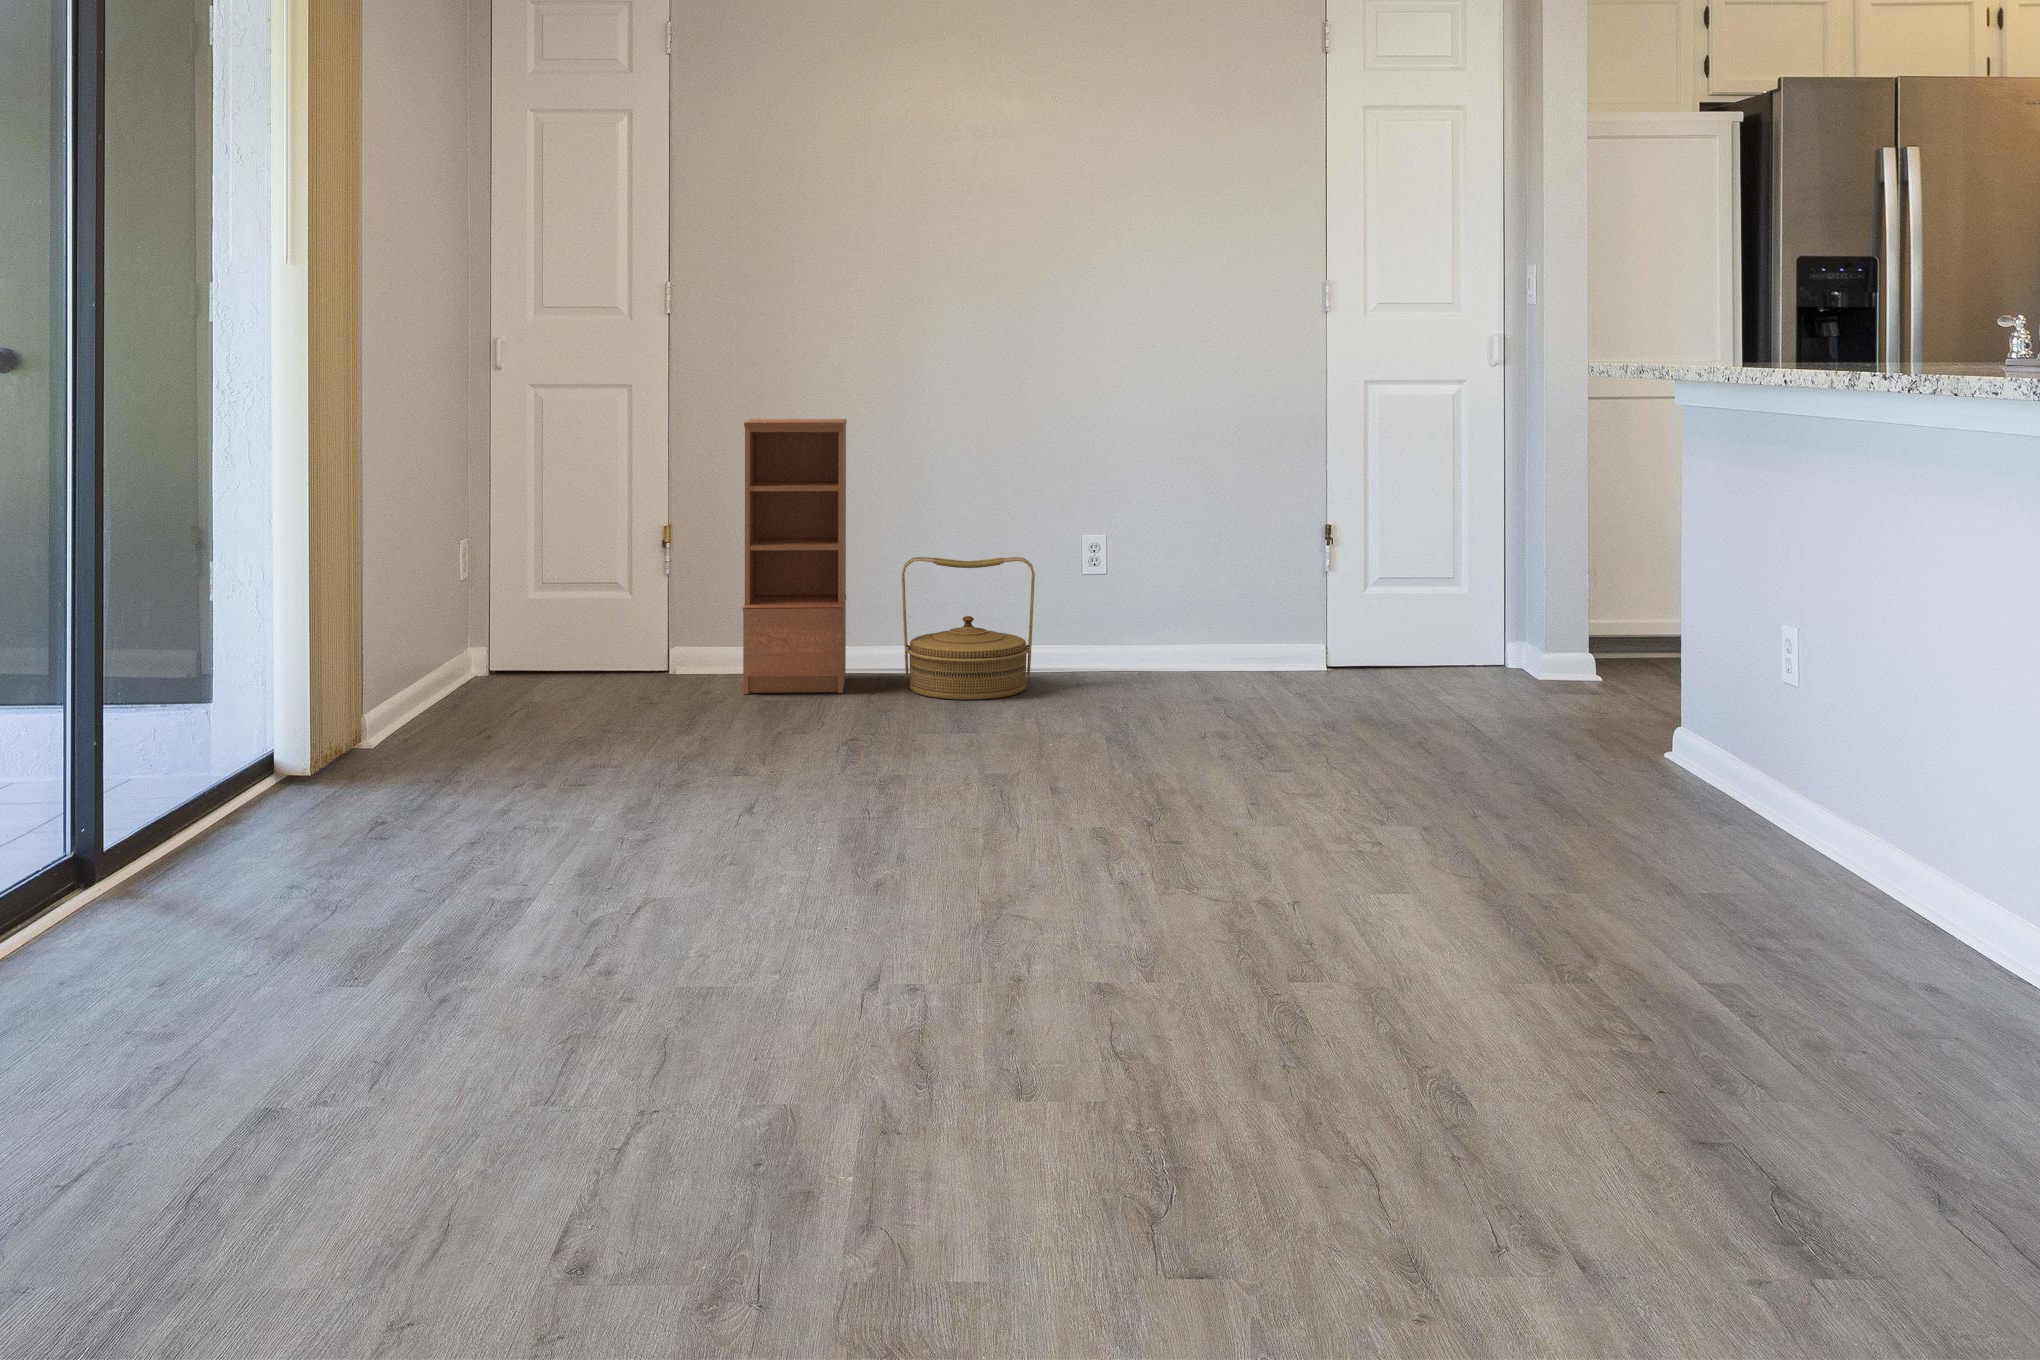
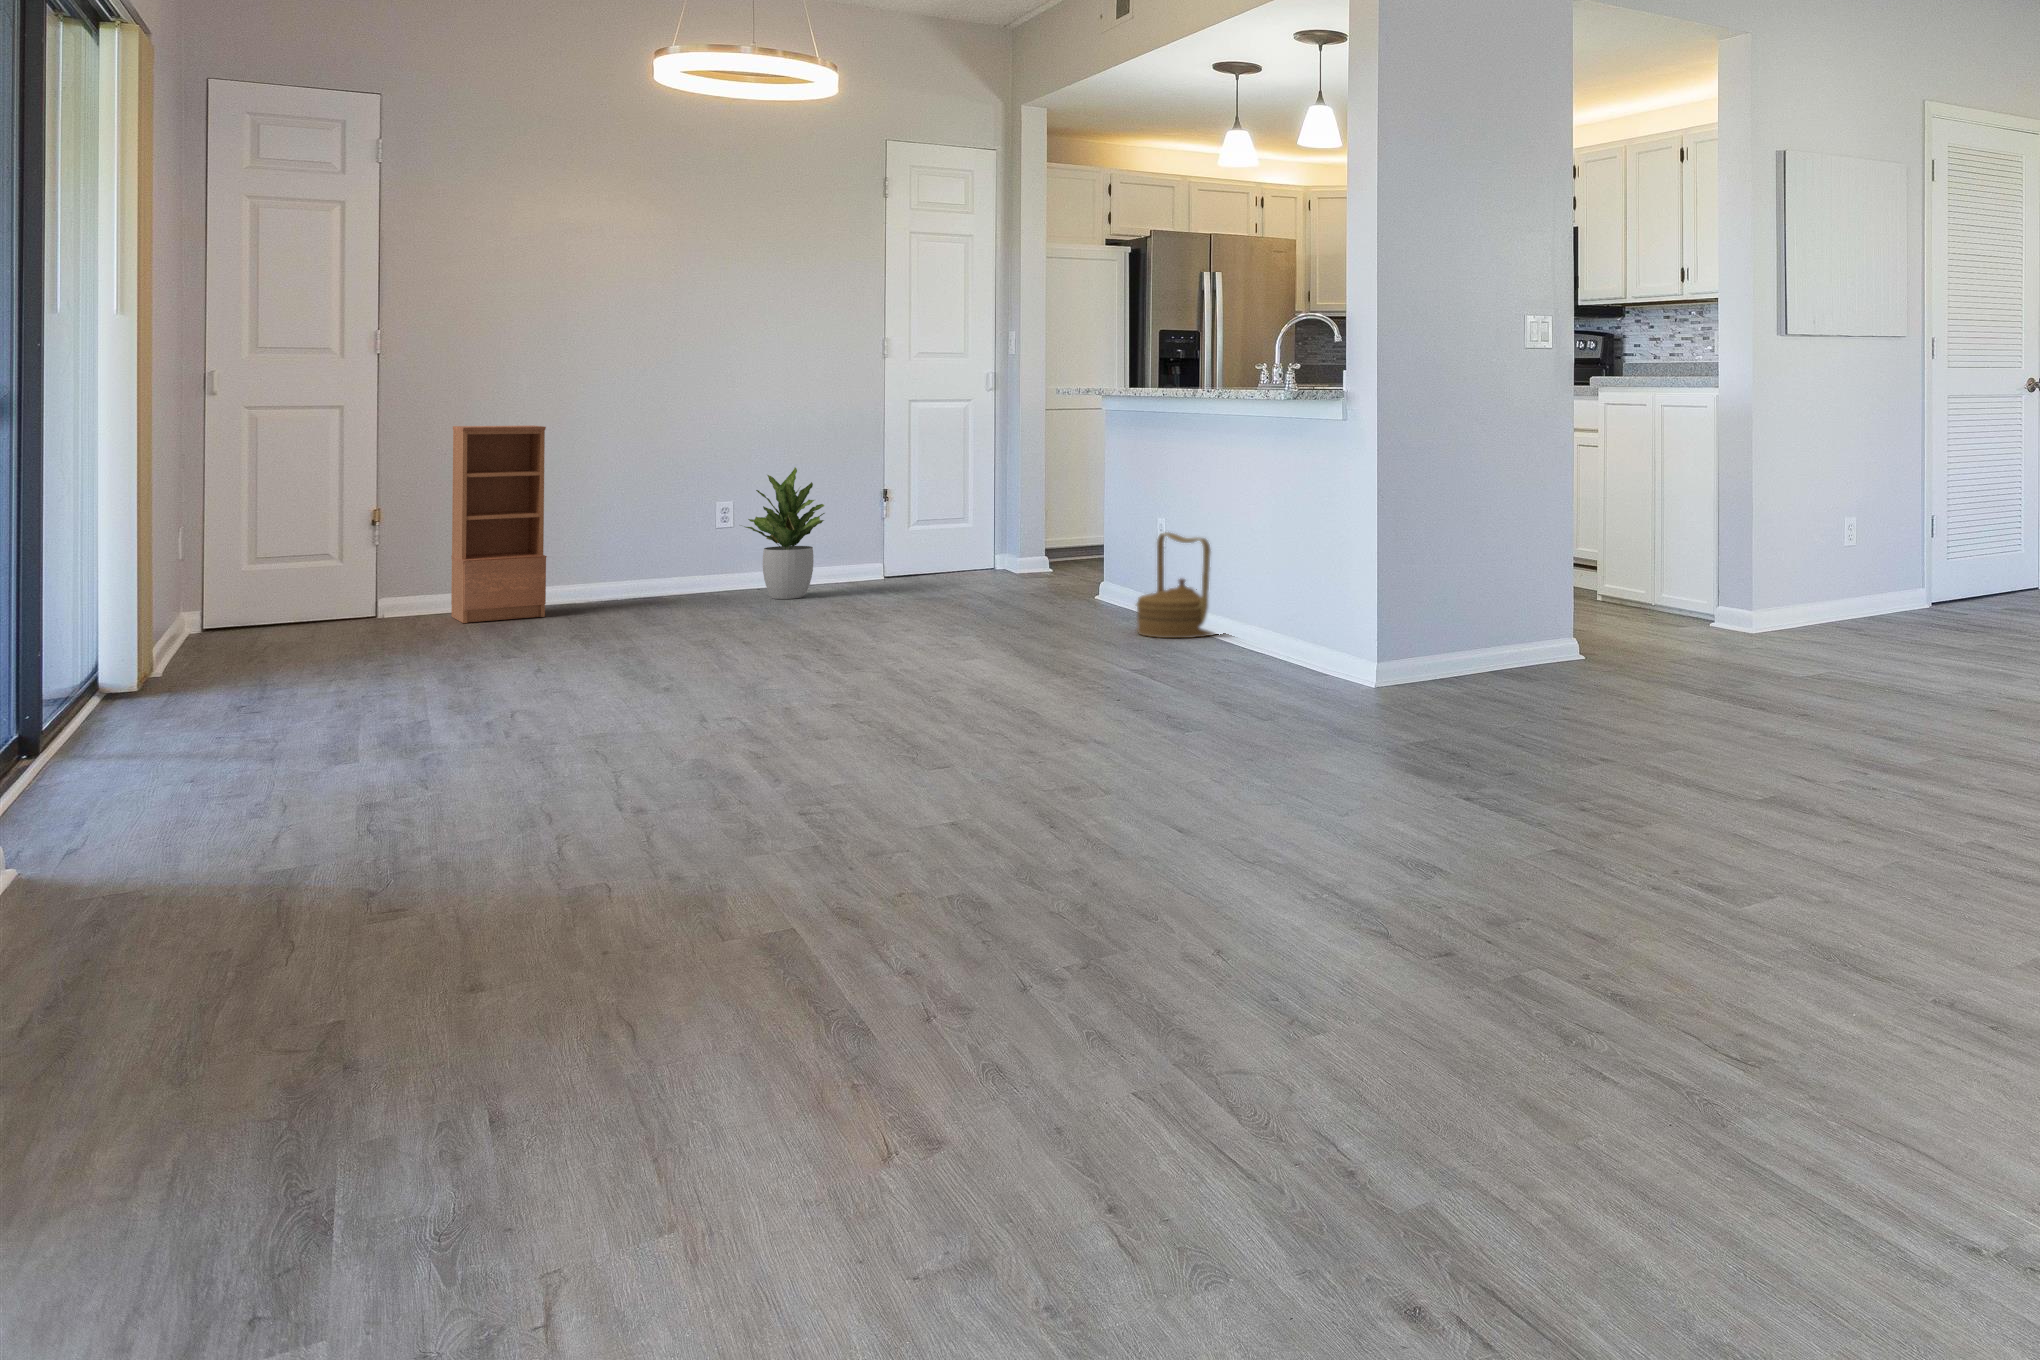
potted plant: none [1104,487,1231,692] -> present [746,467,825,599]
woven basket: present [902,557,1035,700] -> present [1136,533,1214,638]

